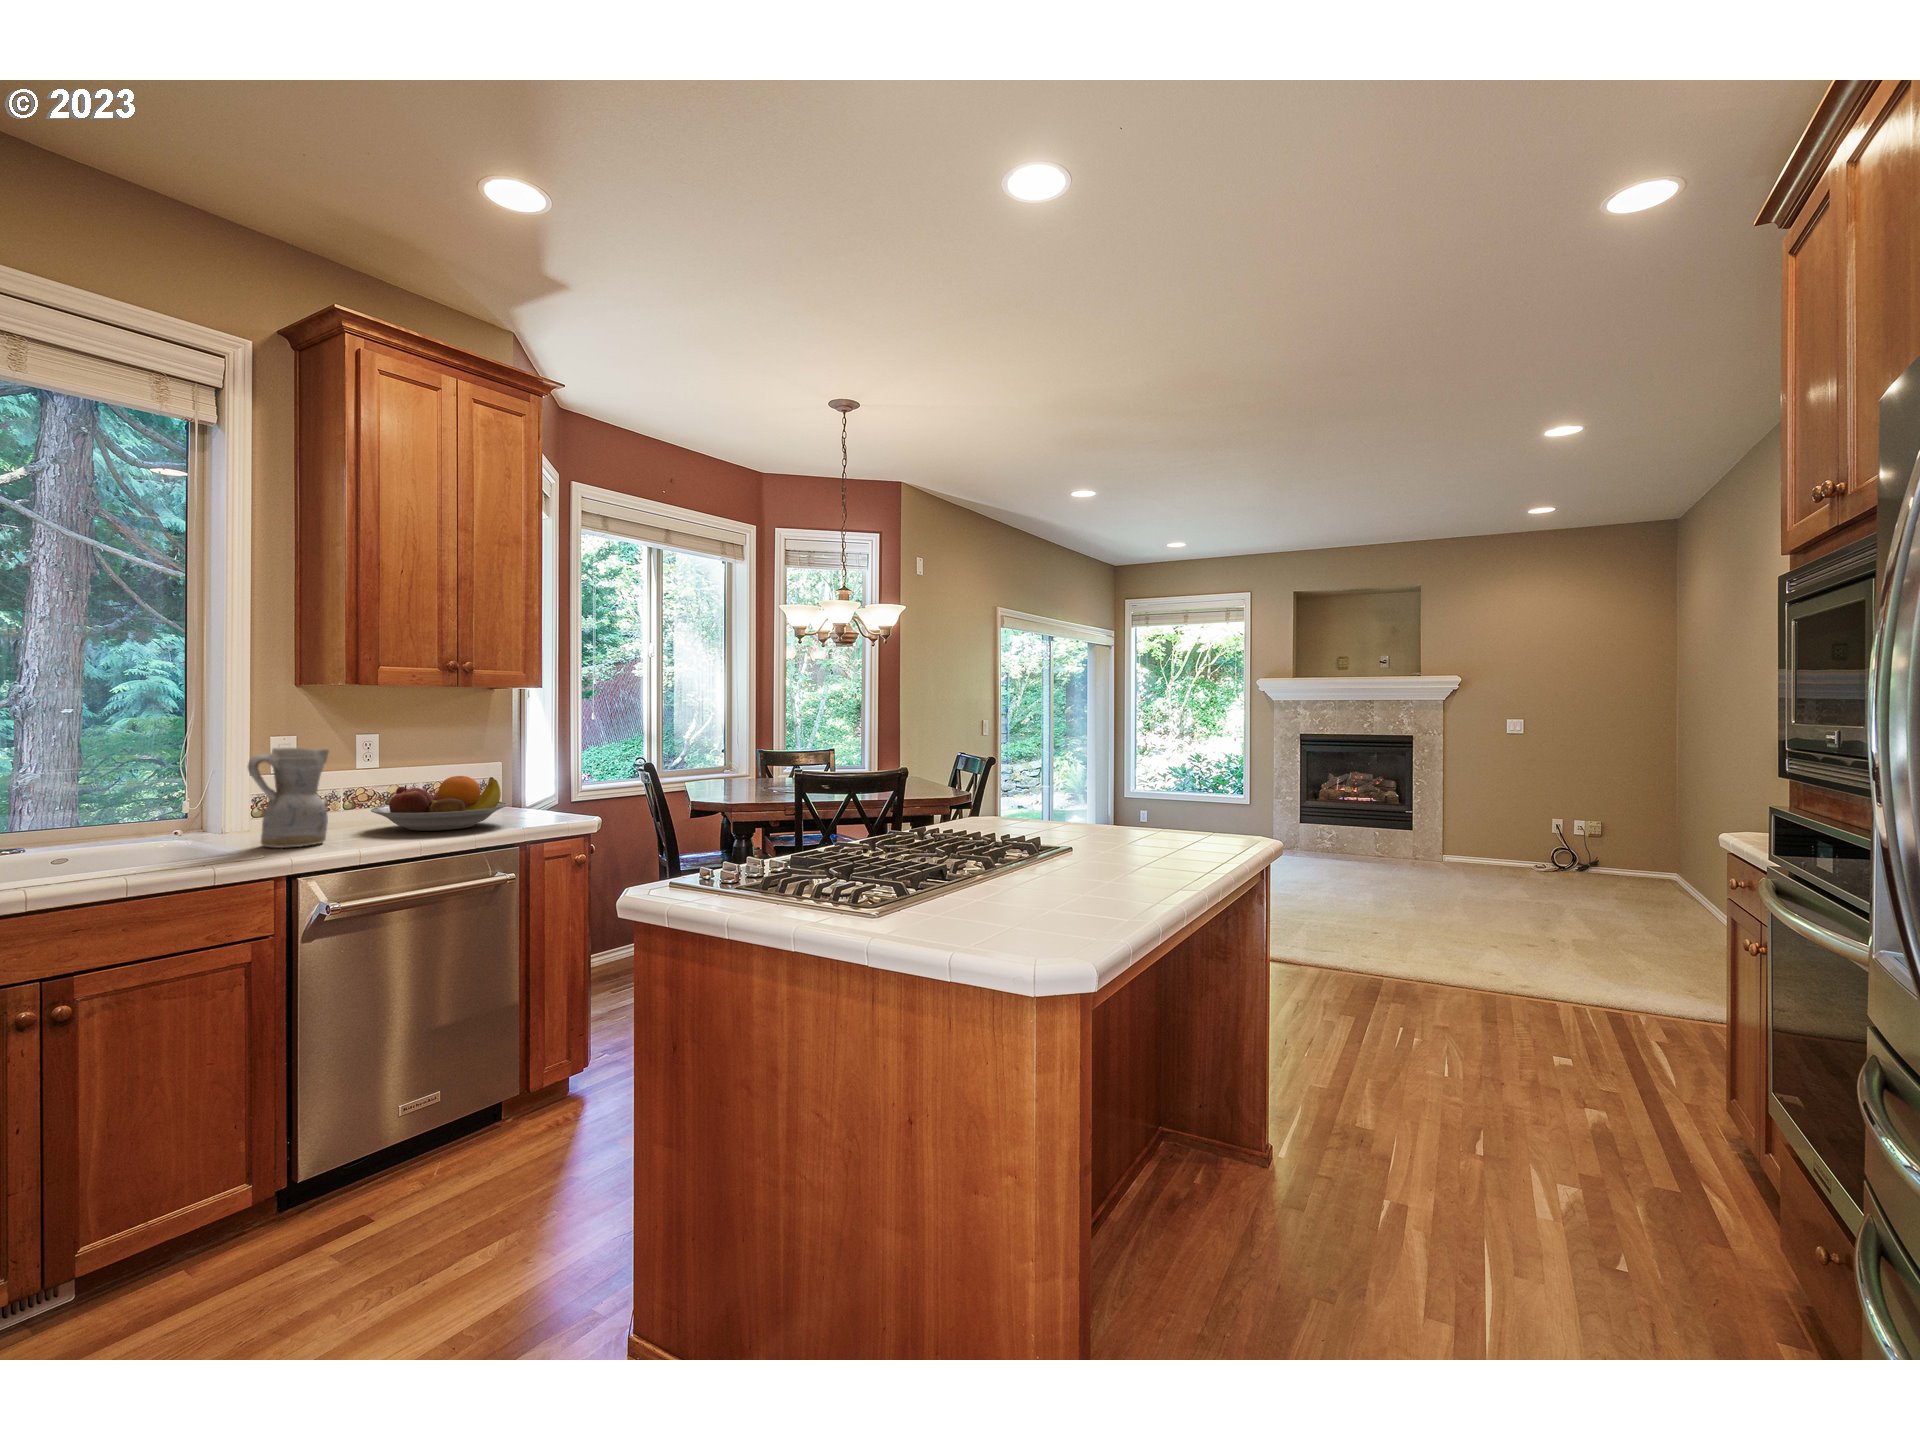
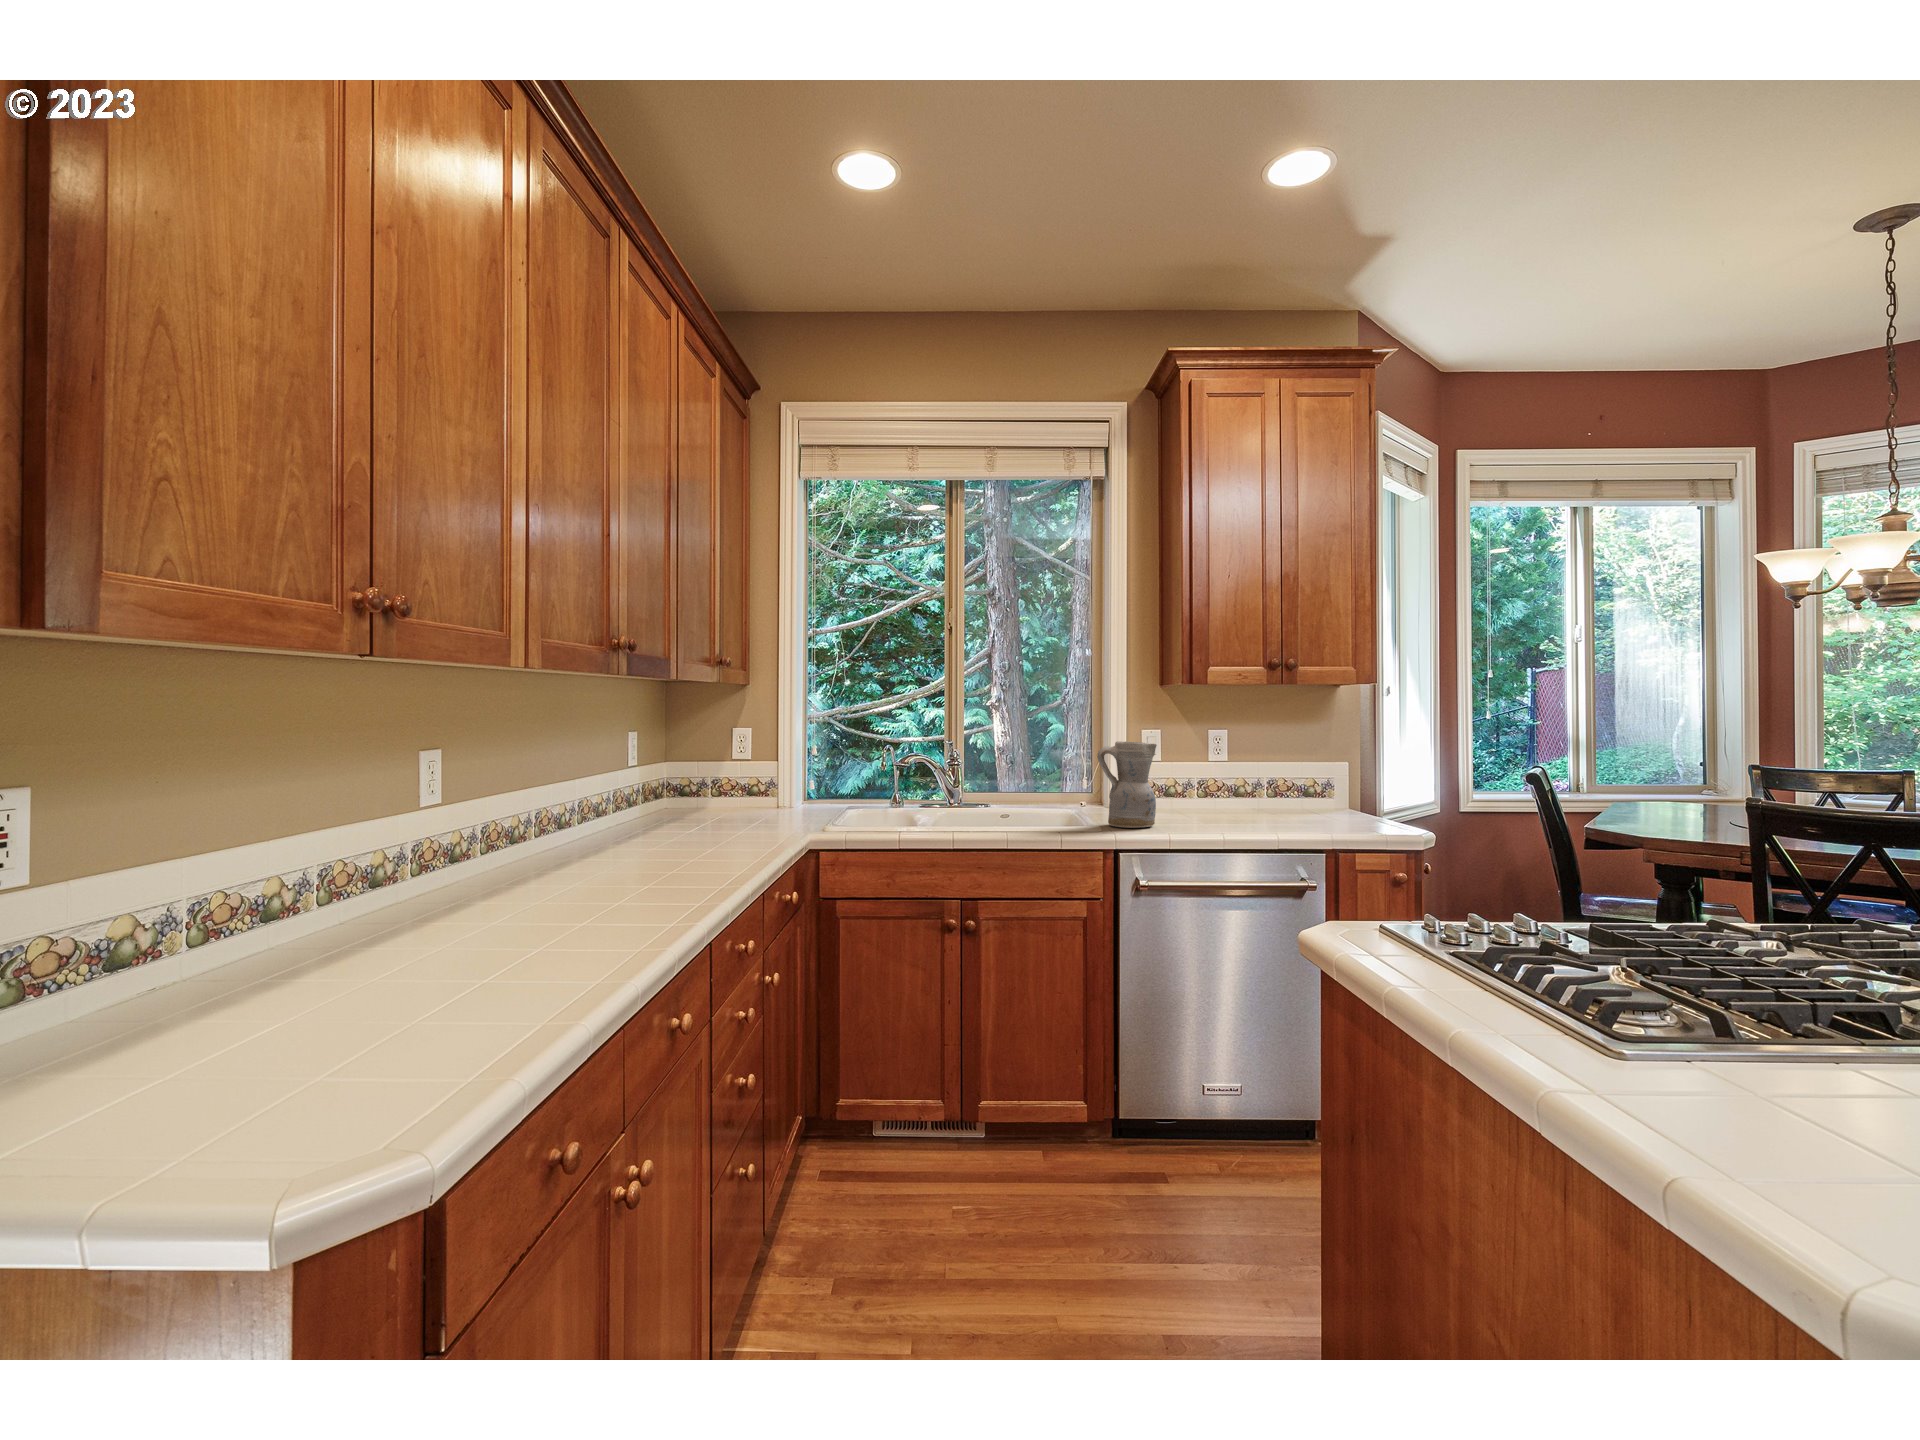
fruit bowl: present [371,776,508,831] -> none [1200,774,1324,827]

